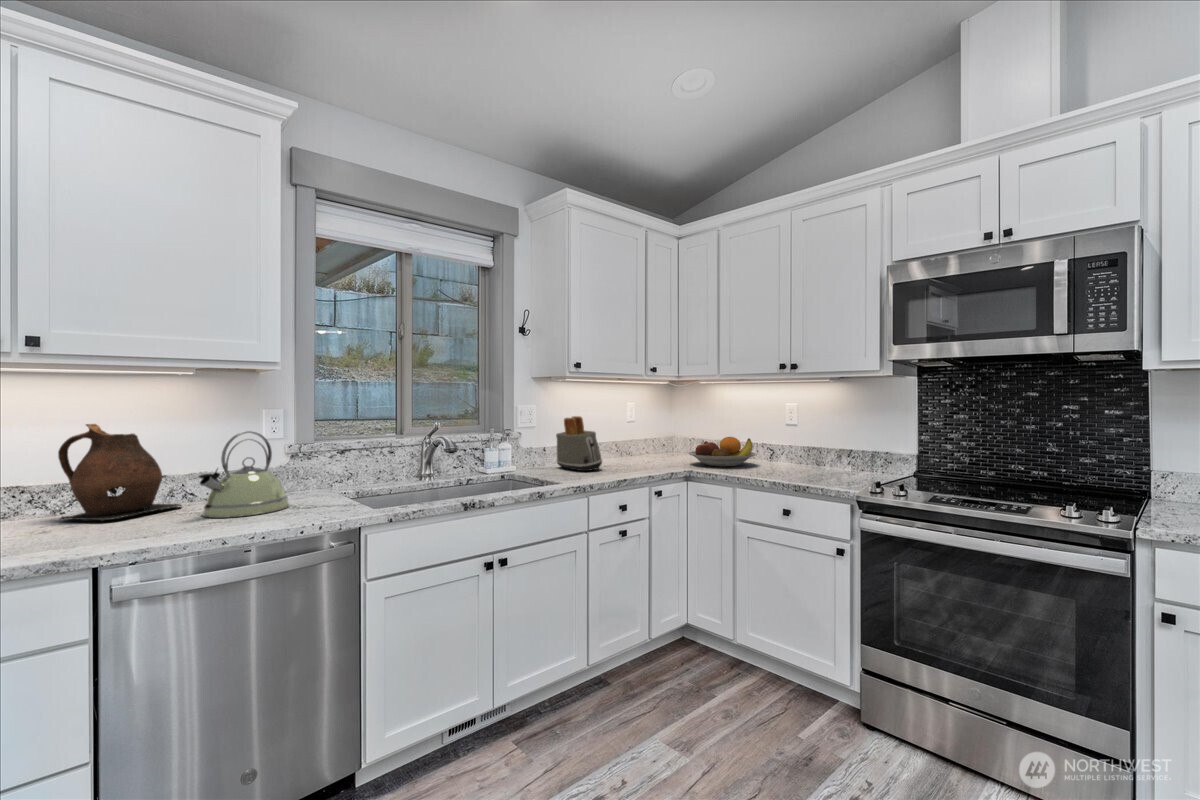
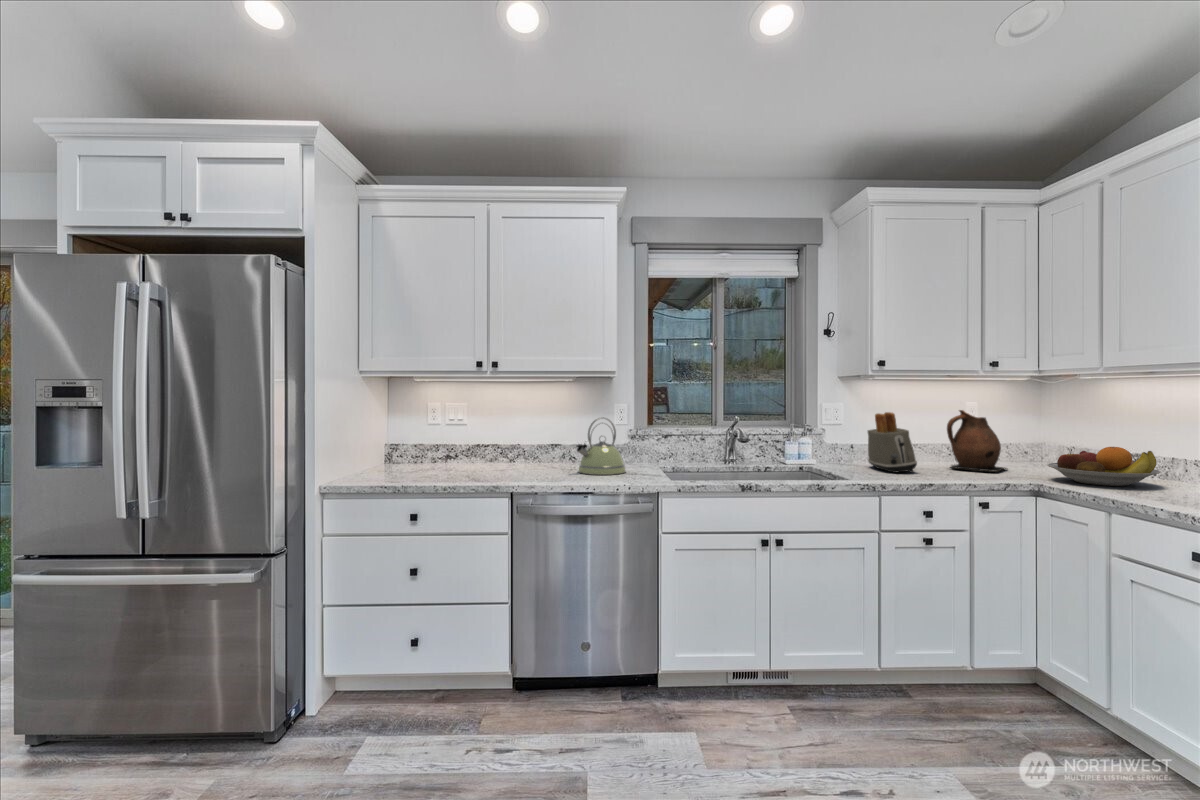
ceramic pitcher: present [58,424,181,522] -> present [947,410,1007,472]

